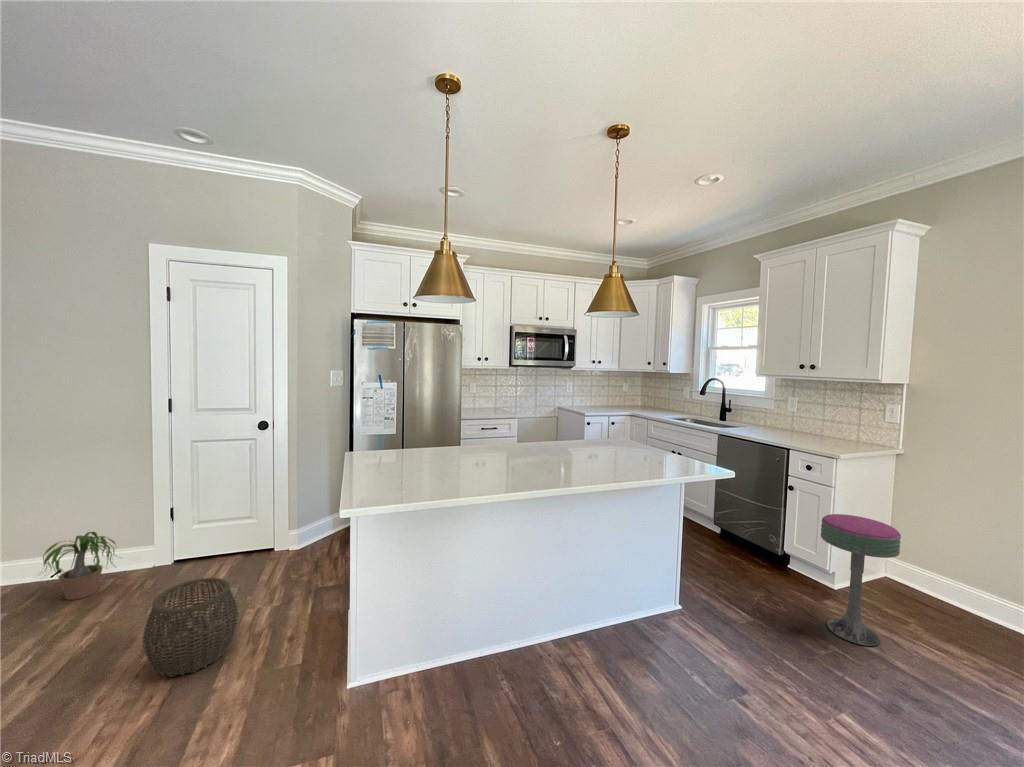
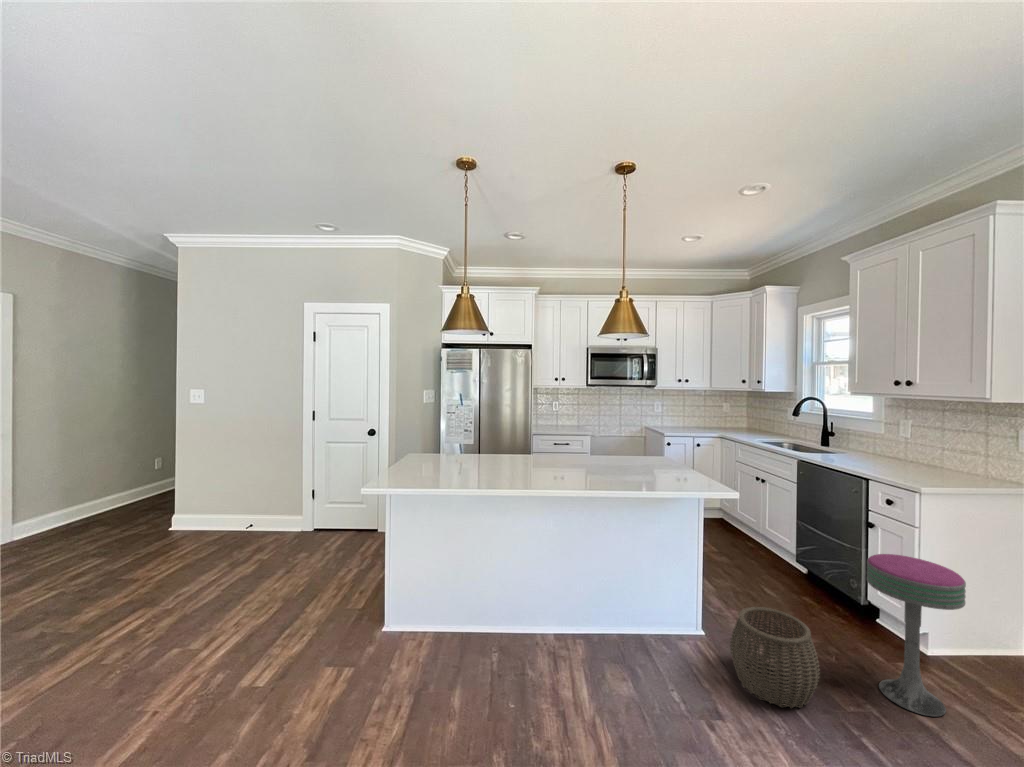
potted plant: present [43,532,115,600] -> none [227,501,283,546]
woven basket: present [142,578,238,677] -> present [730,607,820,708]

